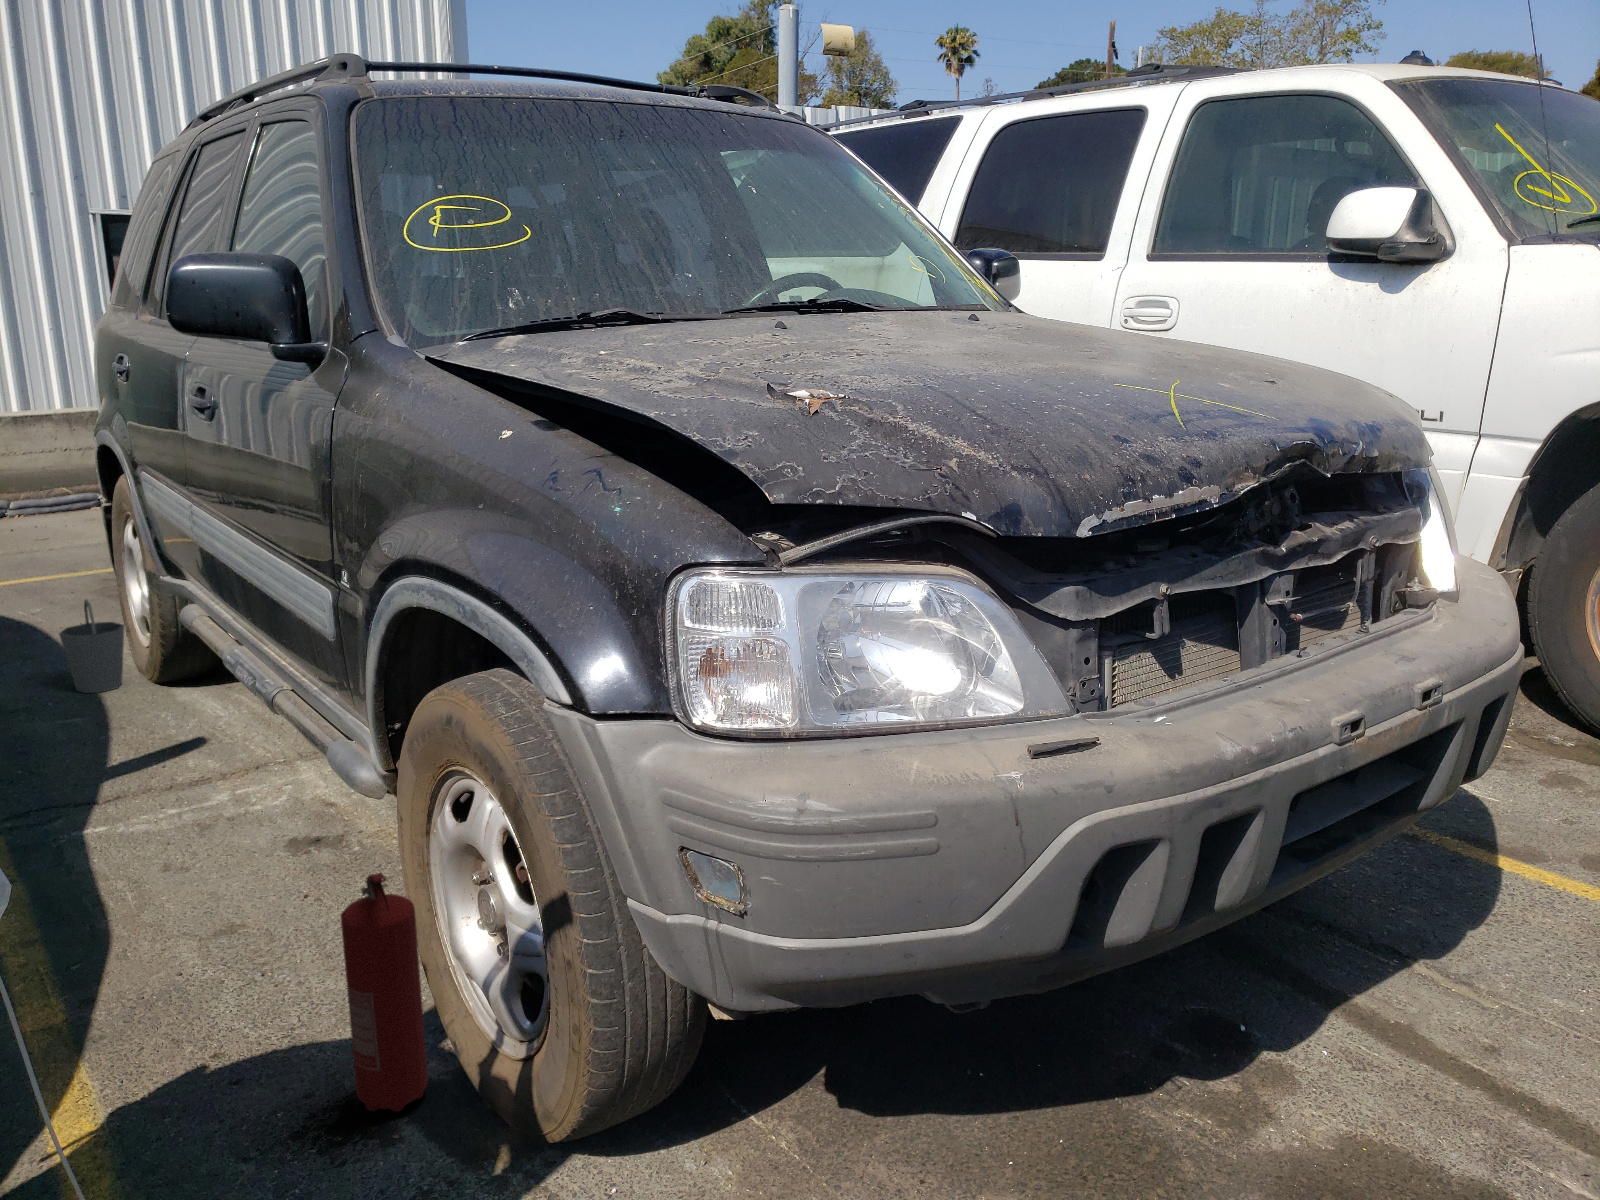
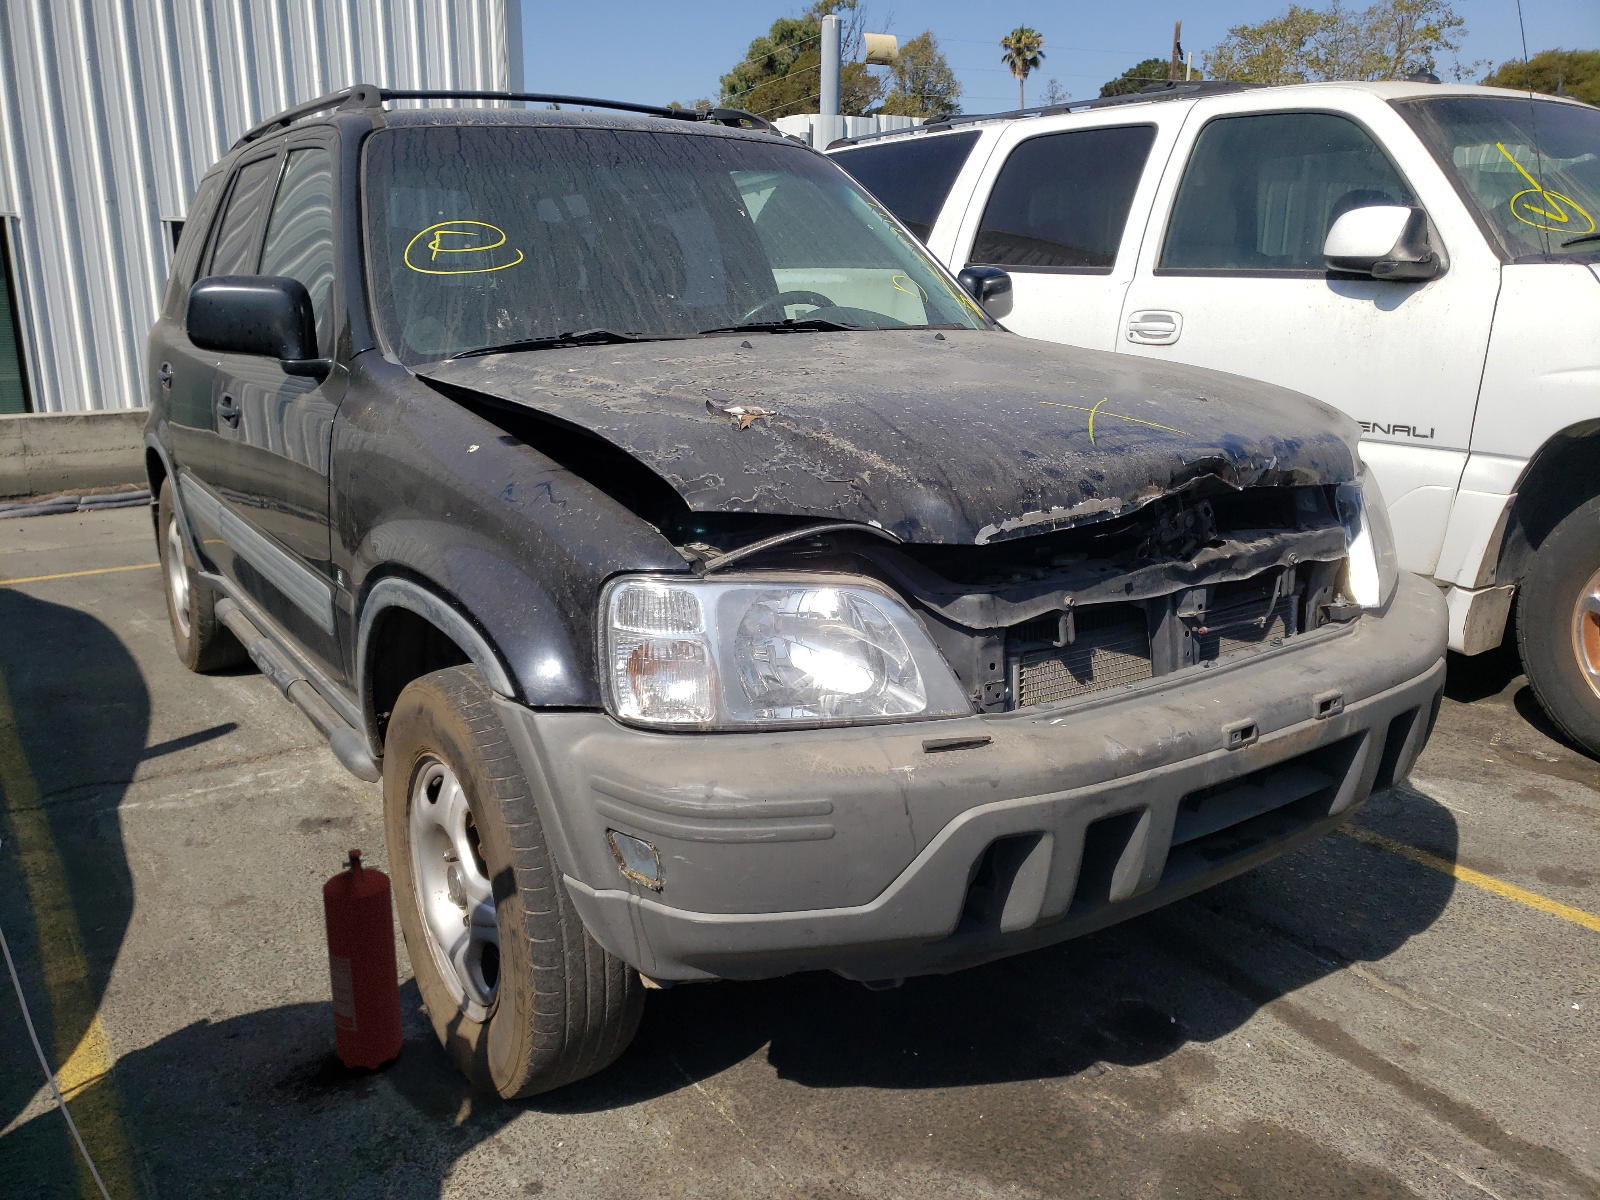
bucket: present [59,600,124,693] -> none [110,590,171,678]

